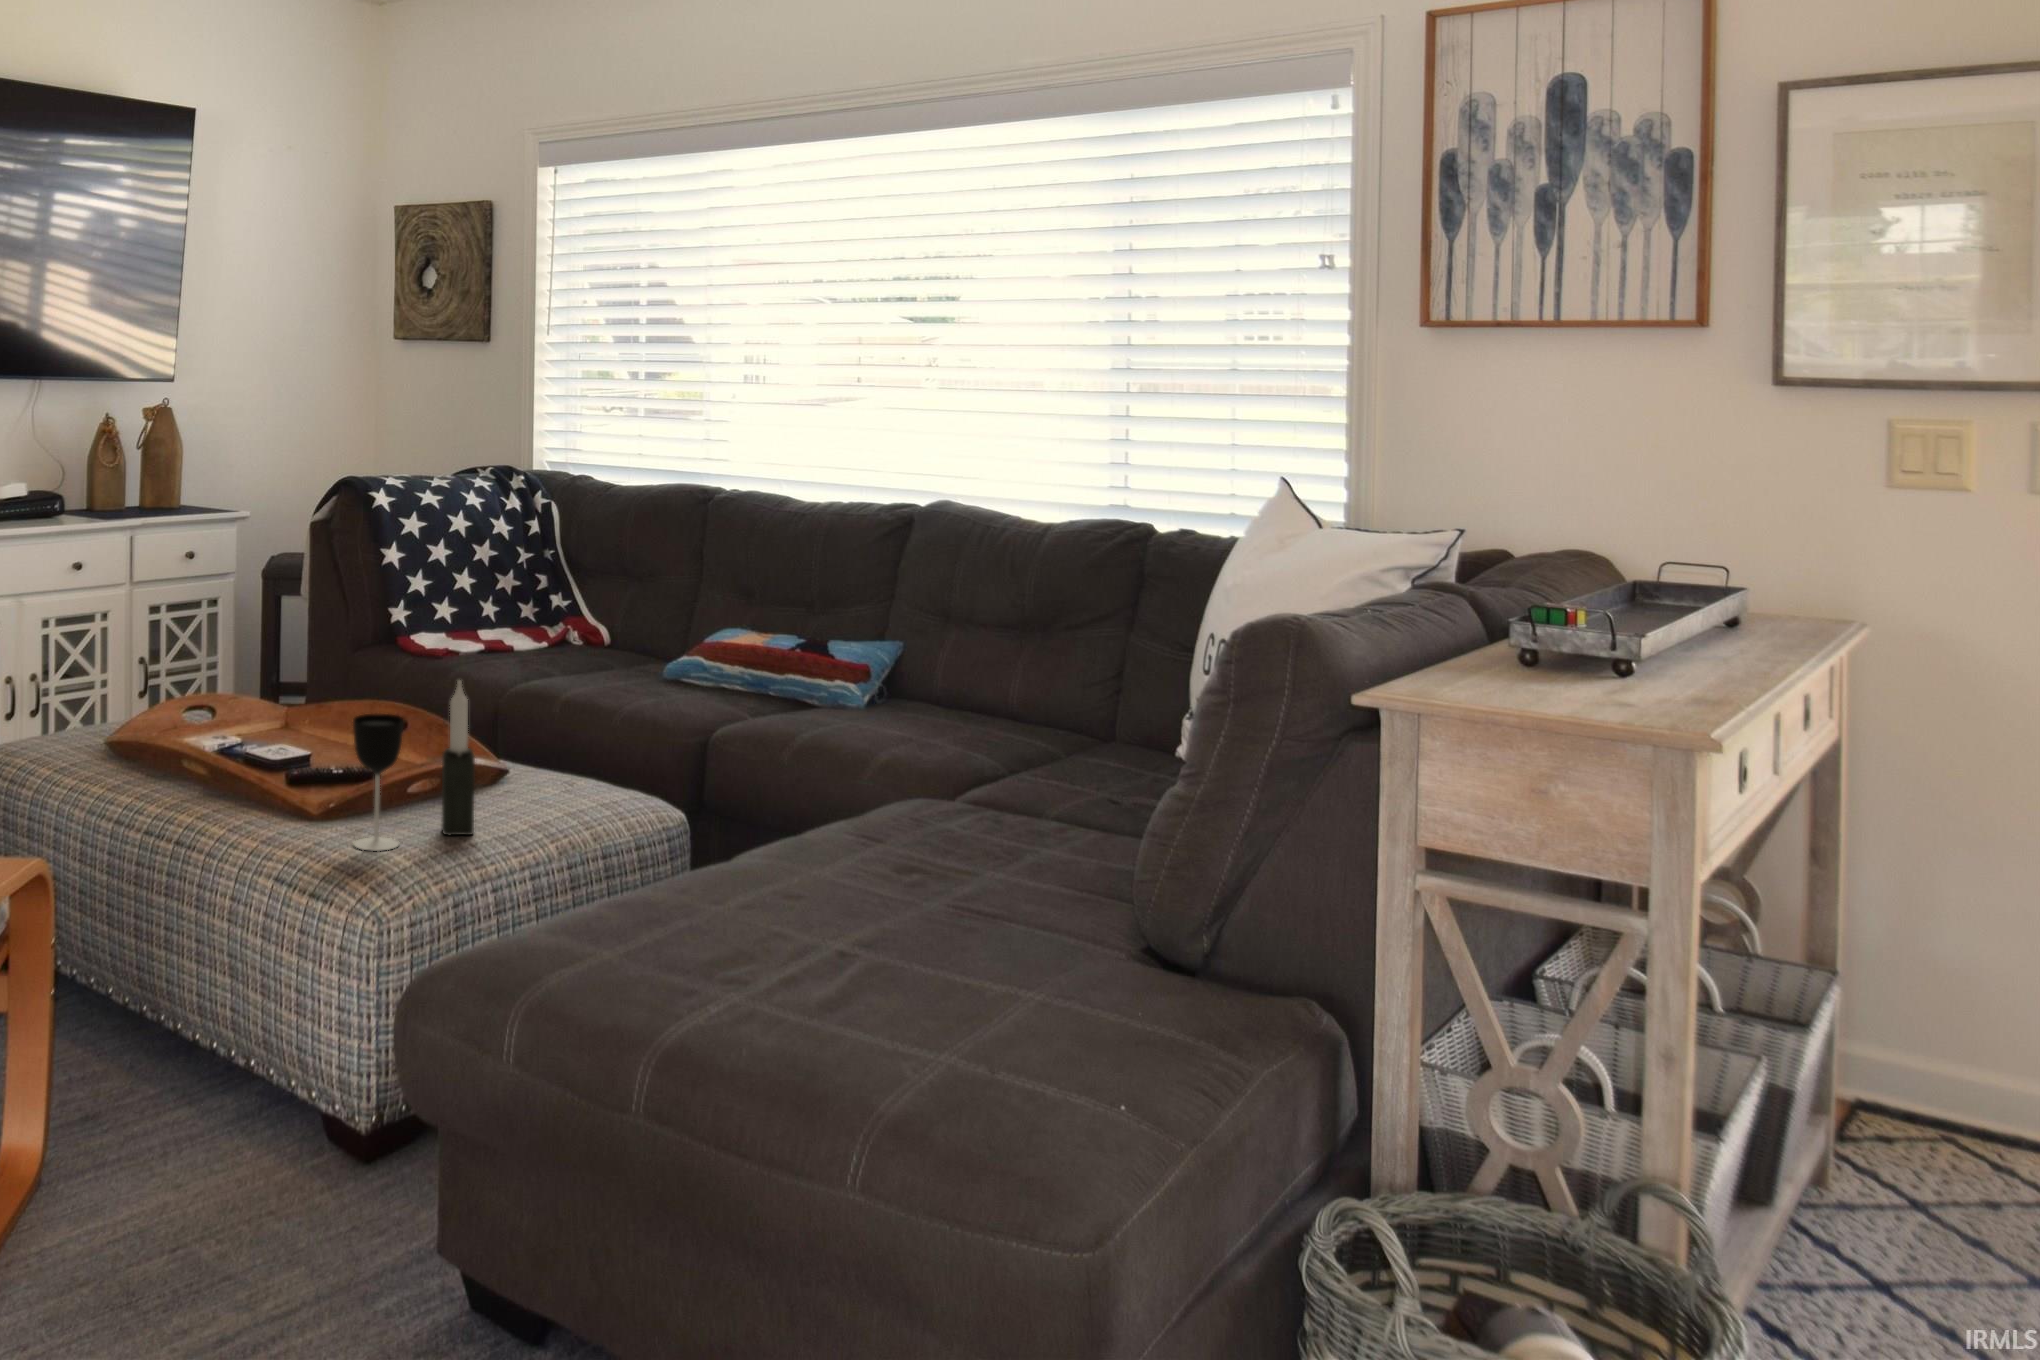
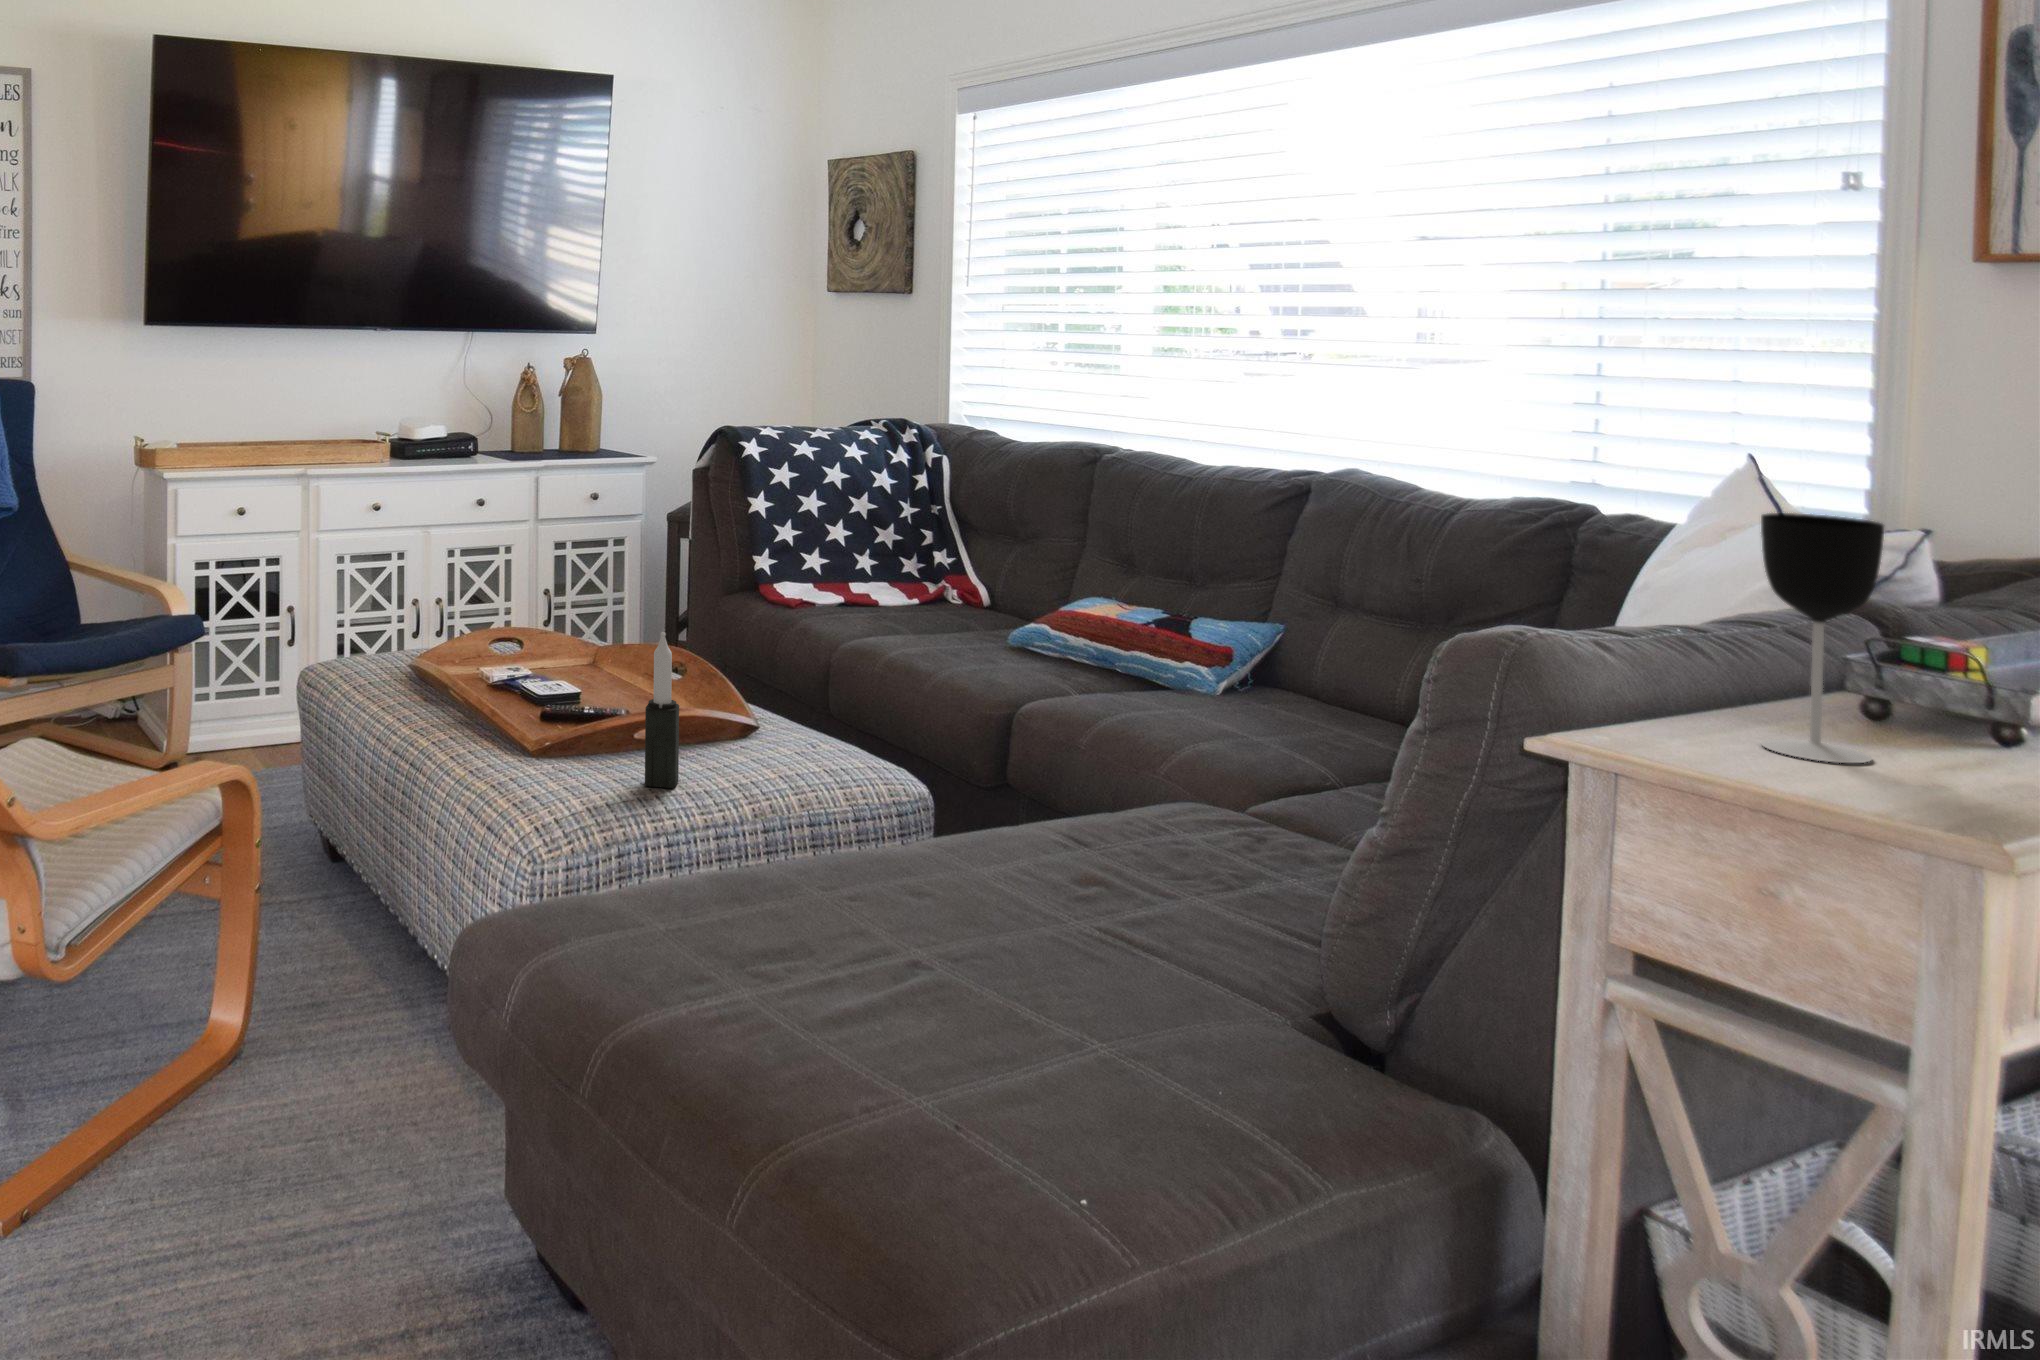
wine glass: present [353,714,403,851] -> present [1761,513,1884,763]

